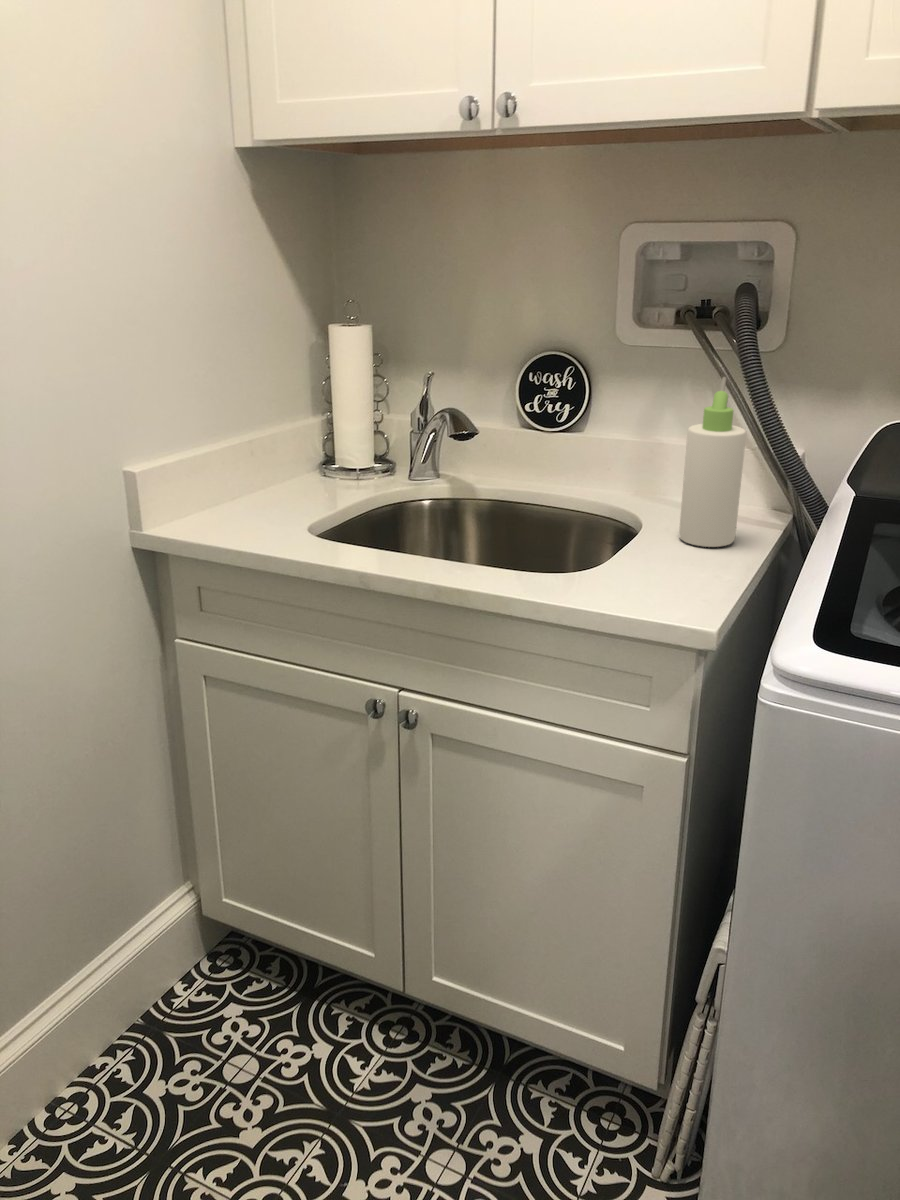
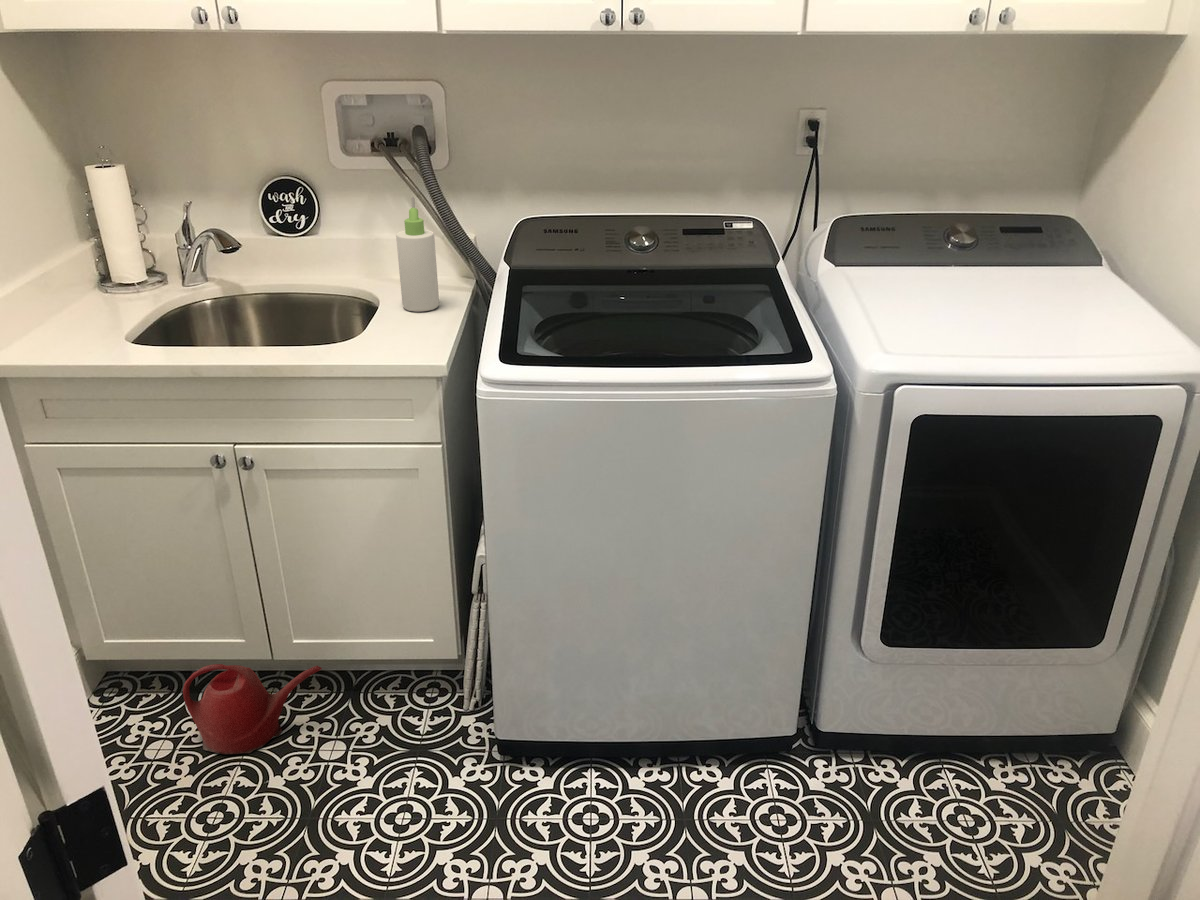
watering can: none [279,982,456,1122] -> present [183,664,322,754]

